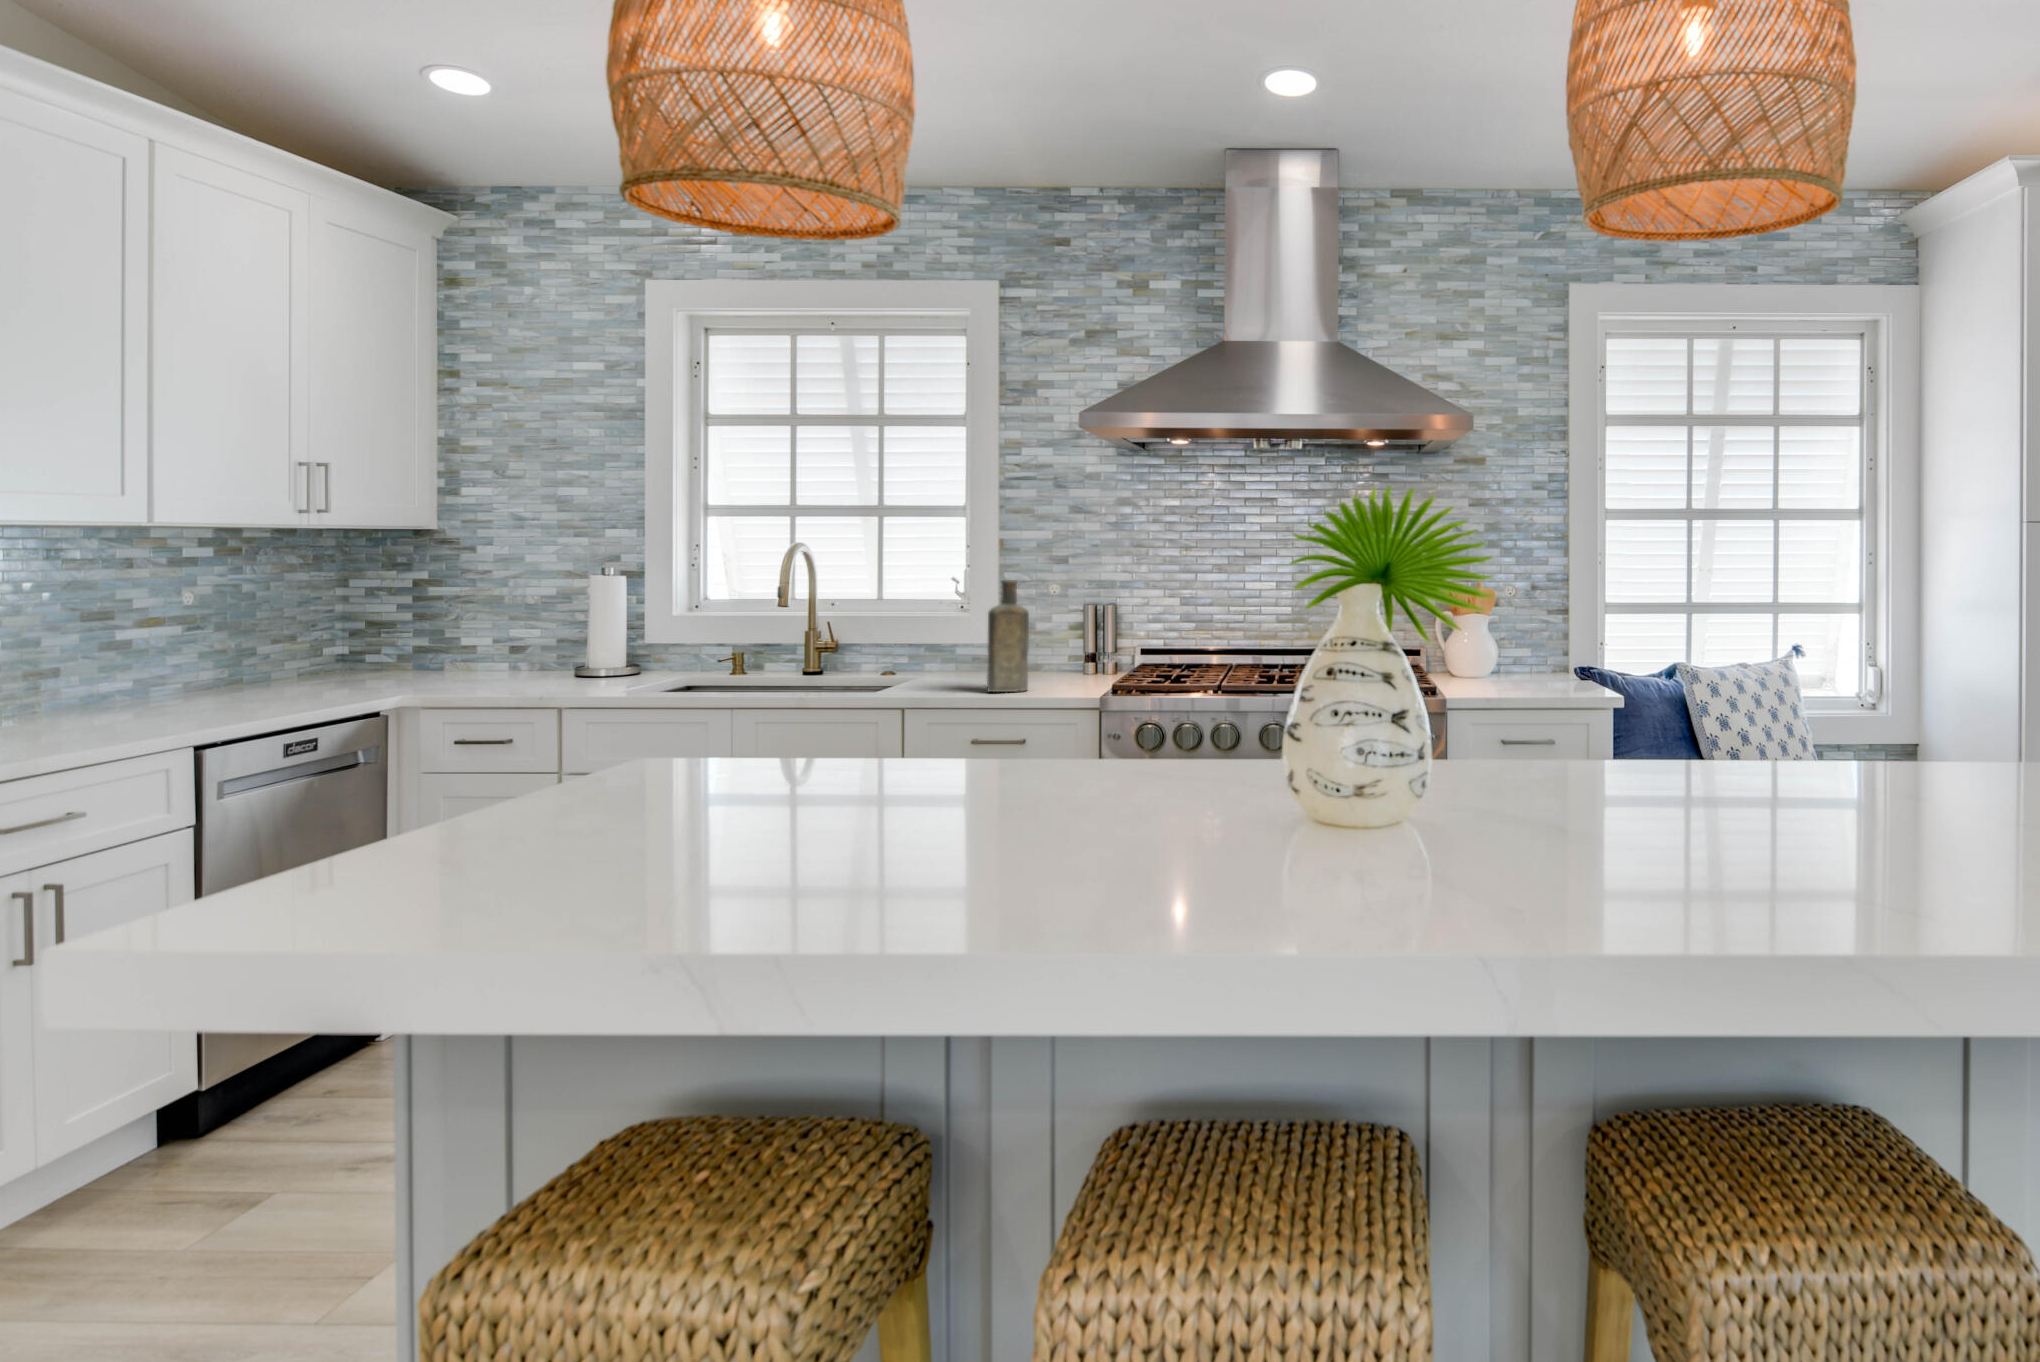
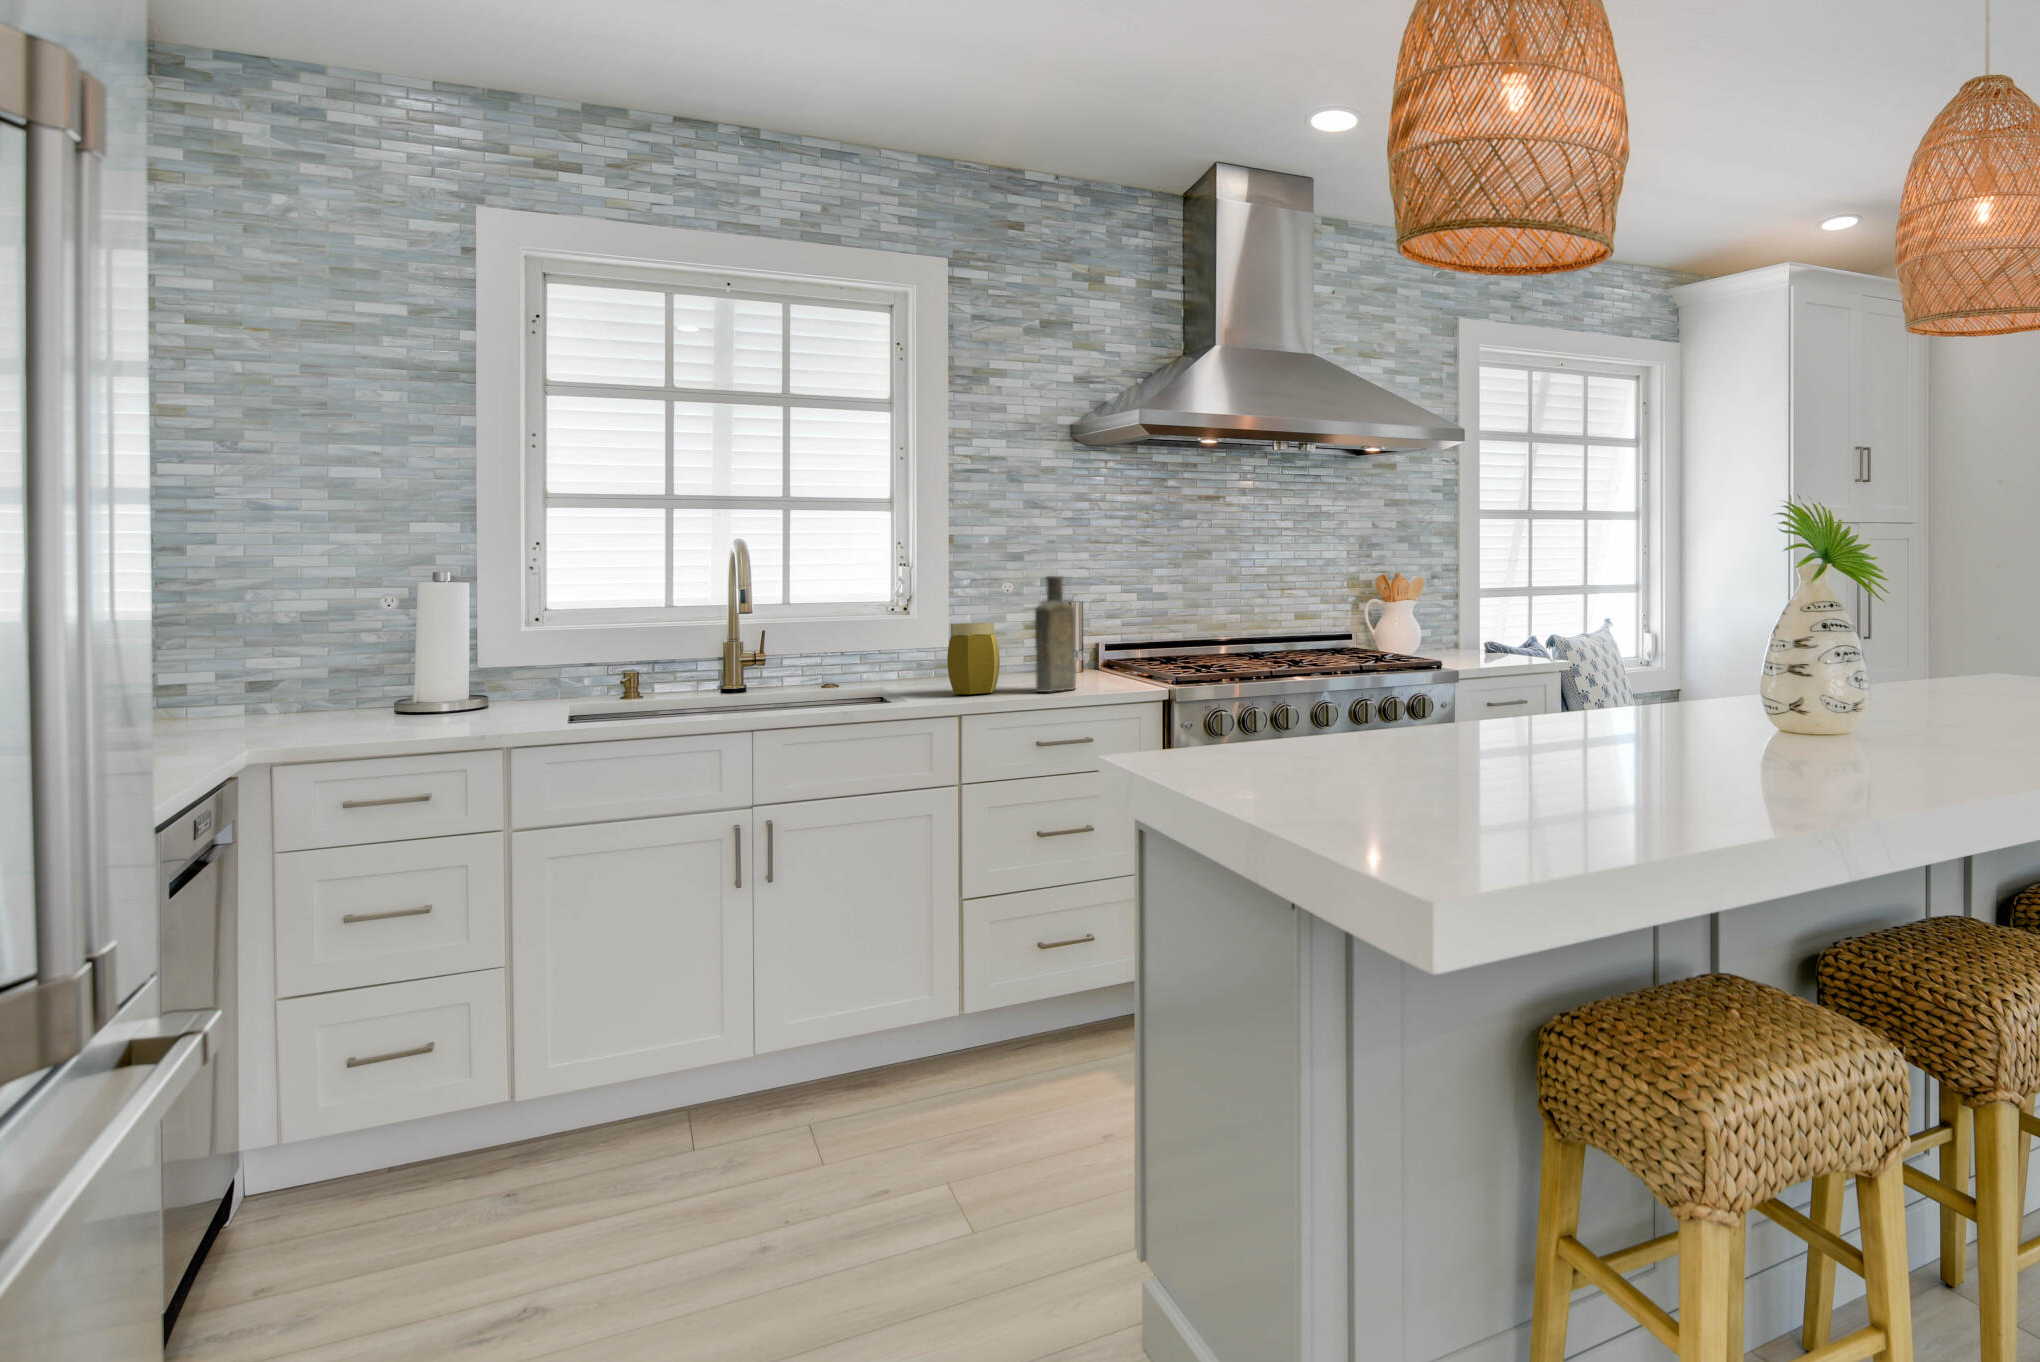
jar: none [923,623,972,689] -> present [947,623,1000,694]

